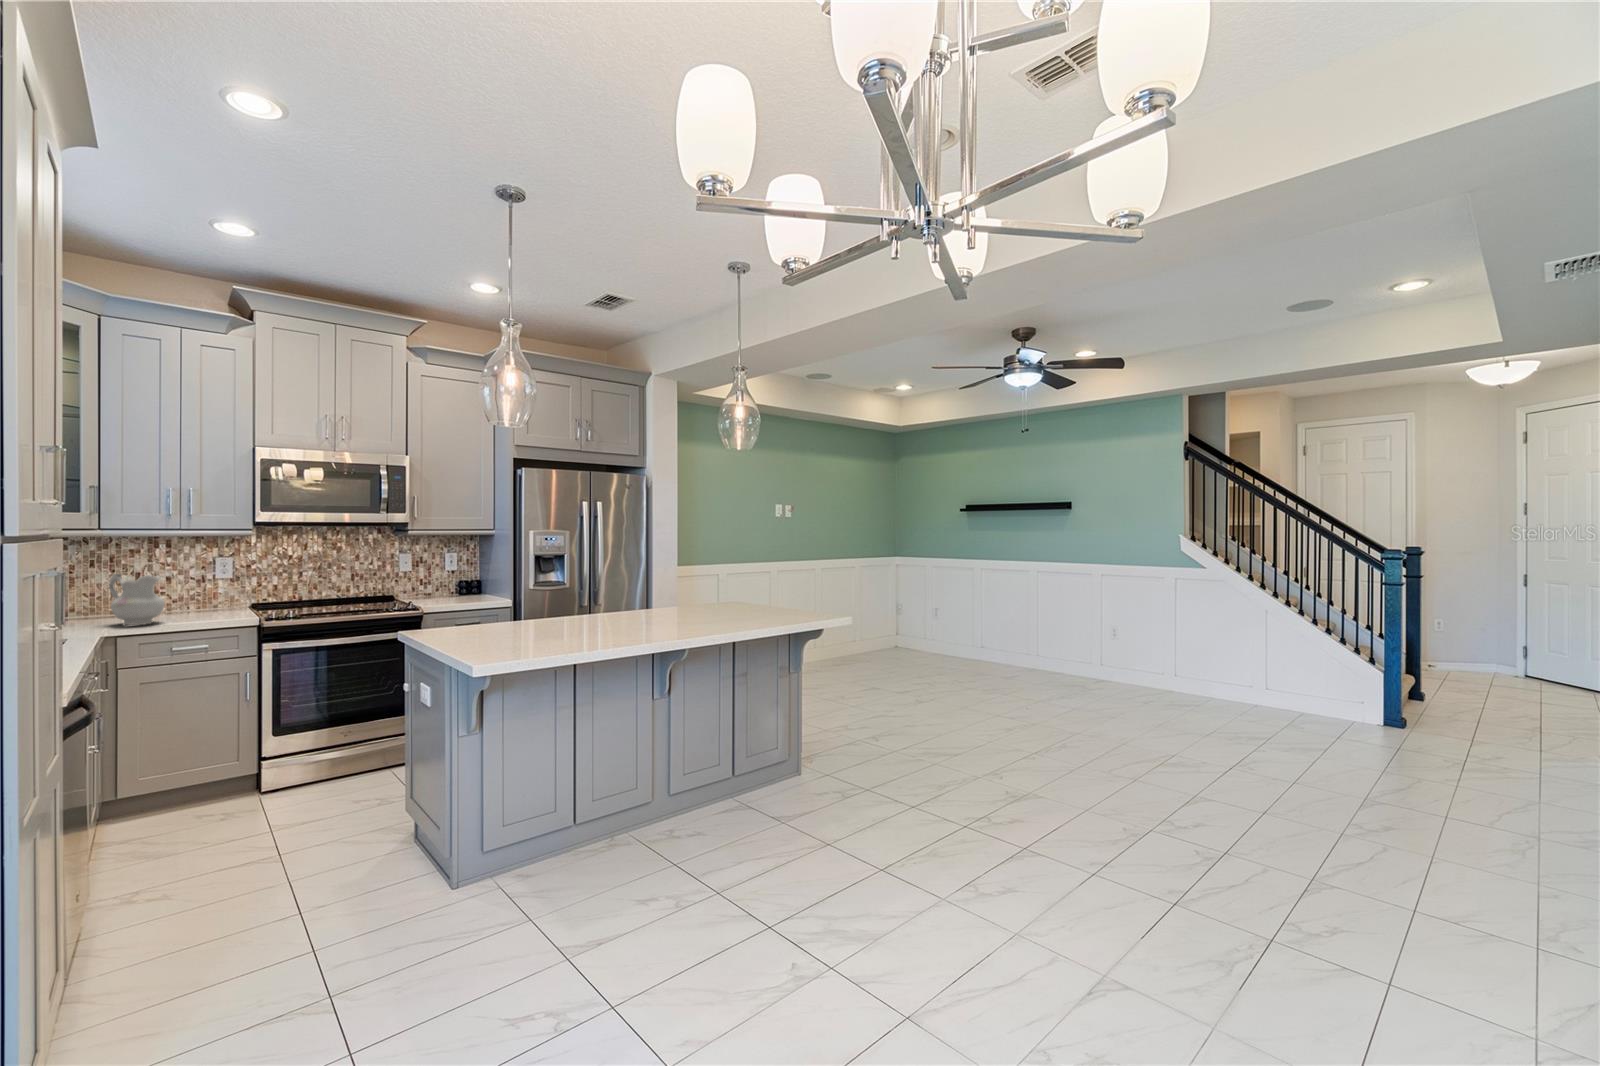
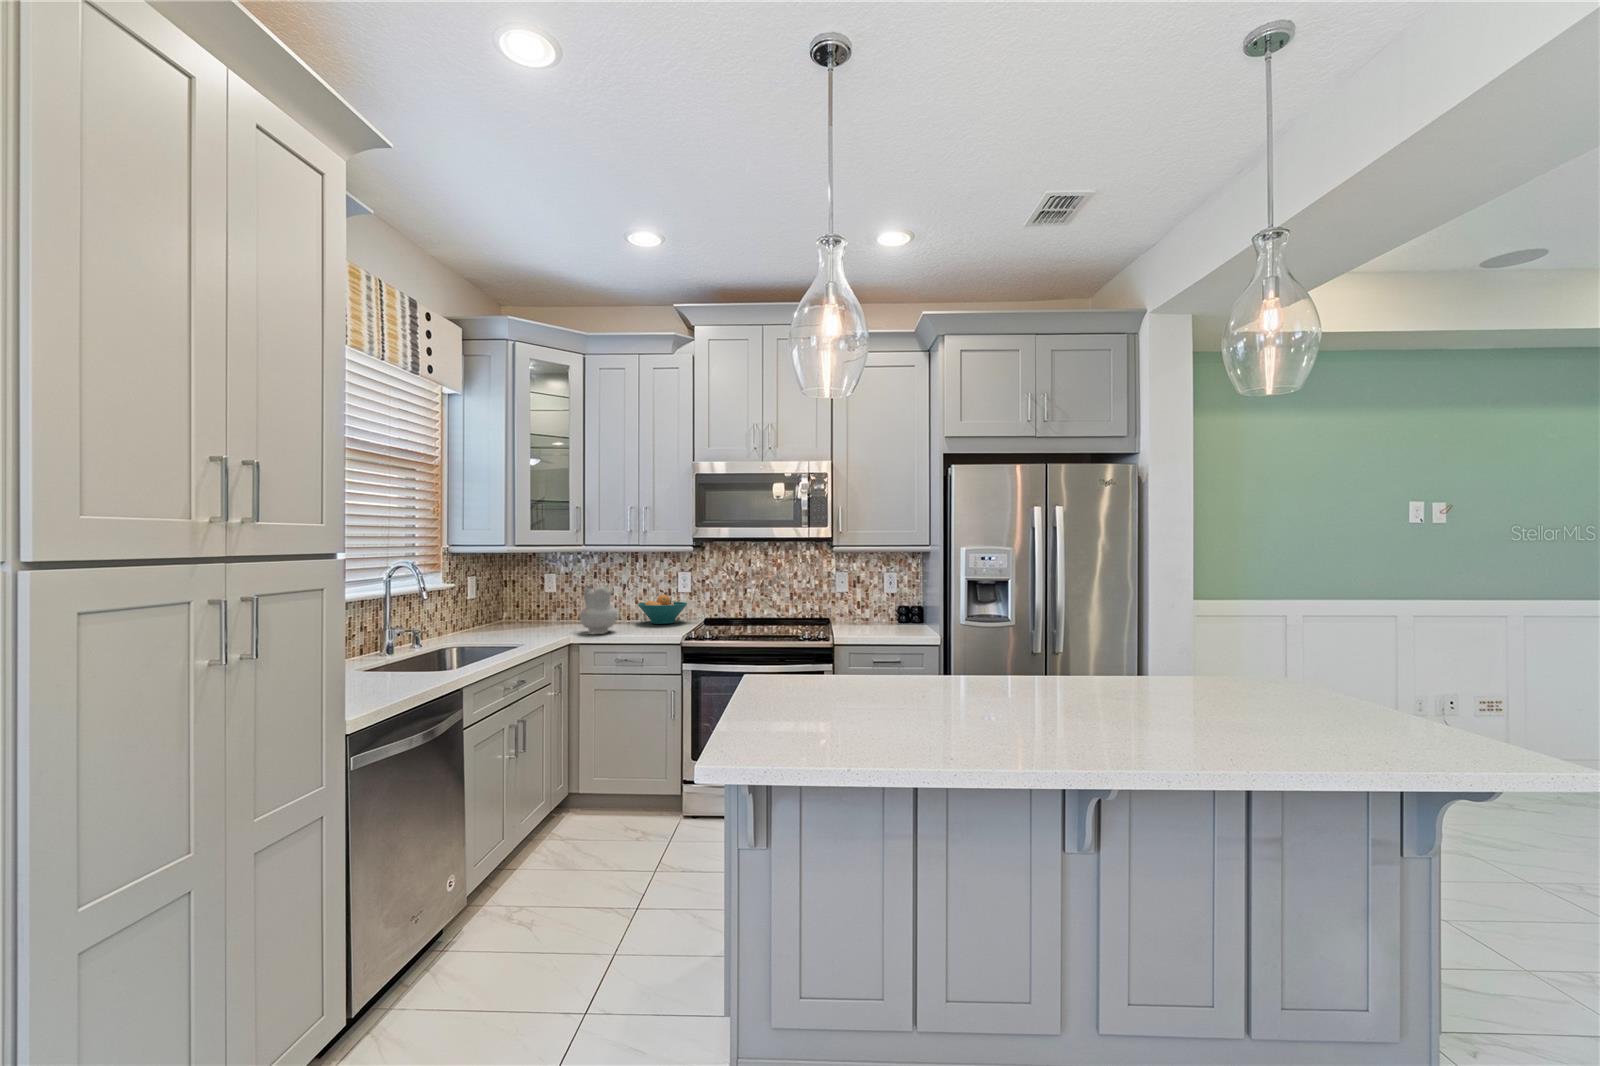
fruit bowl: none [170,581,236,612] -> present [638,595,687,624]

